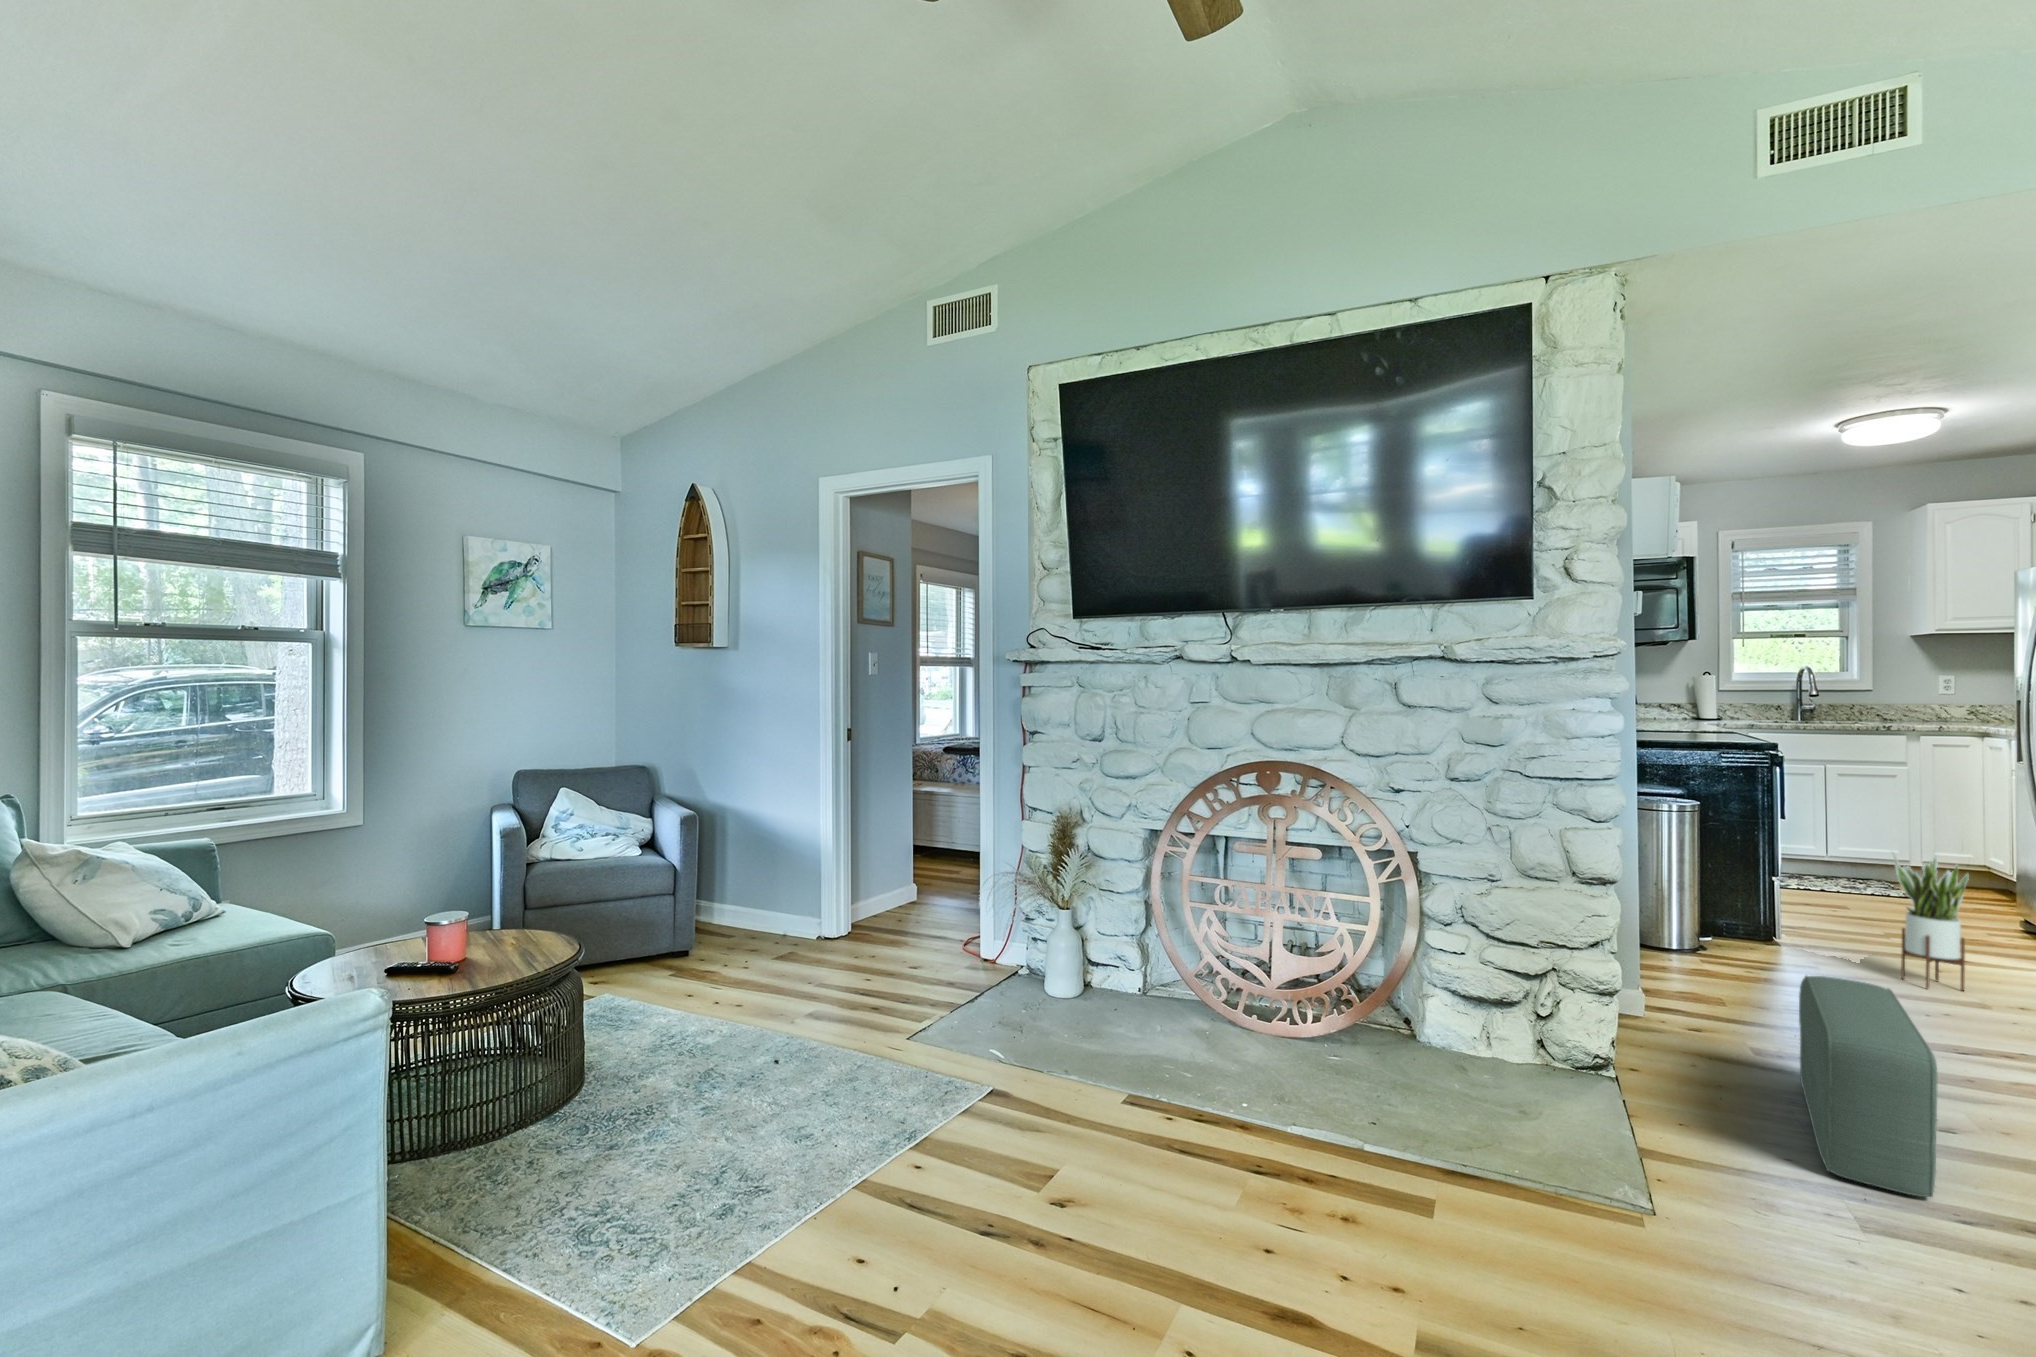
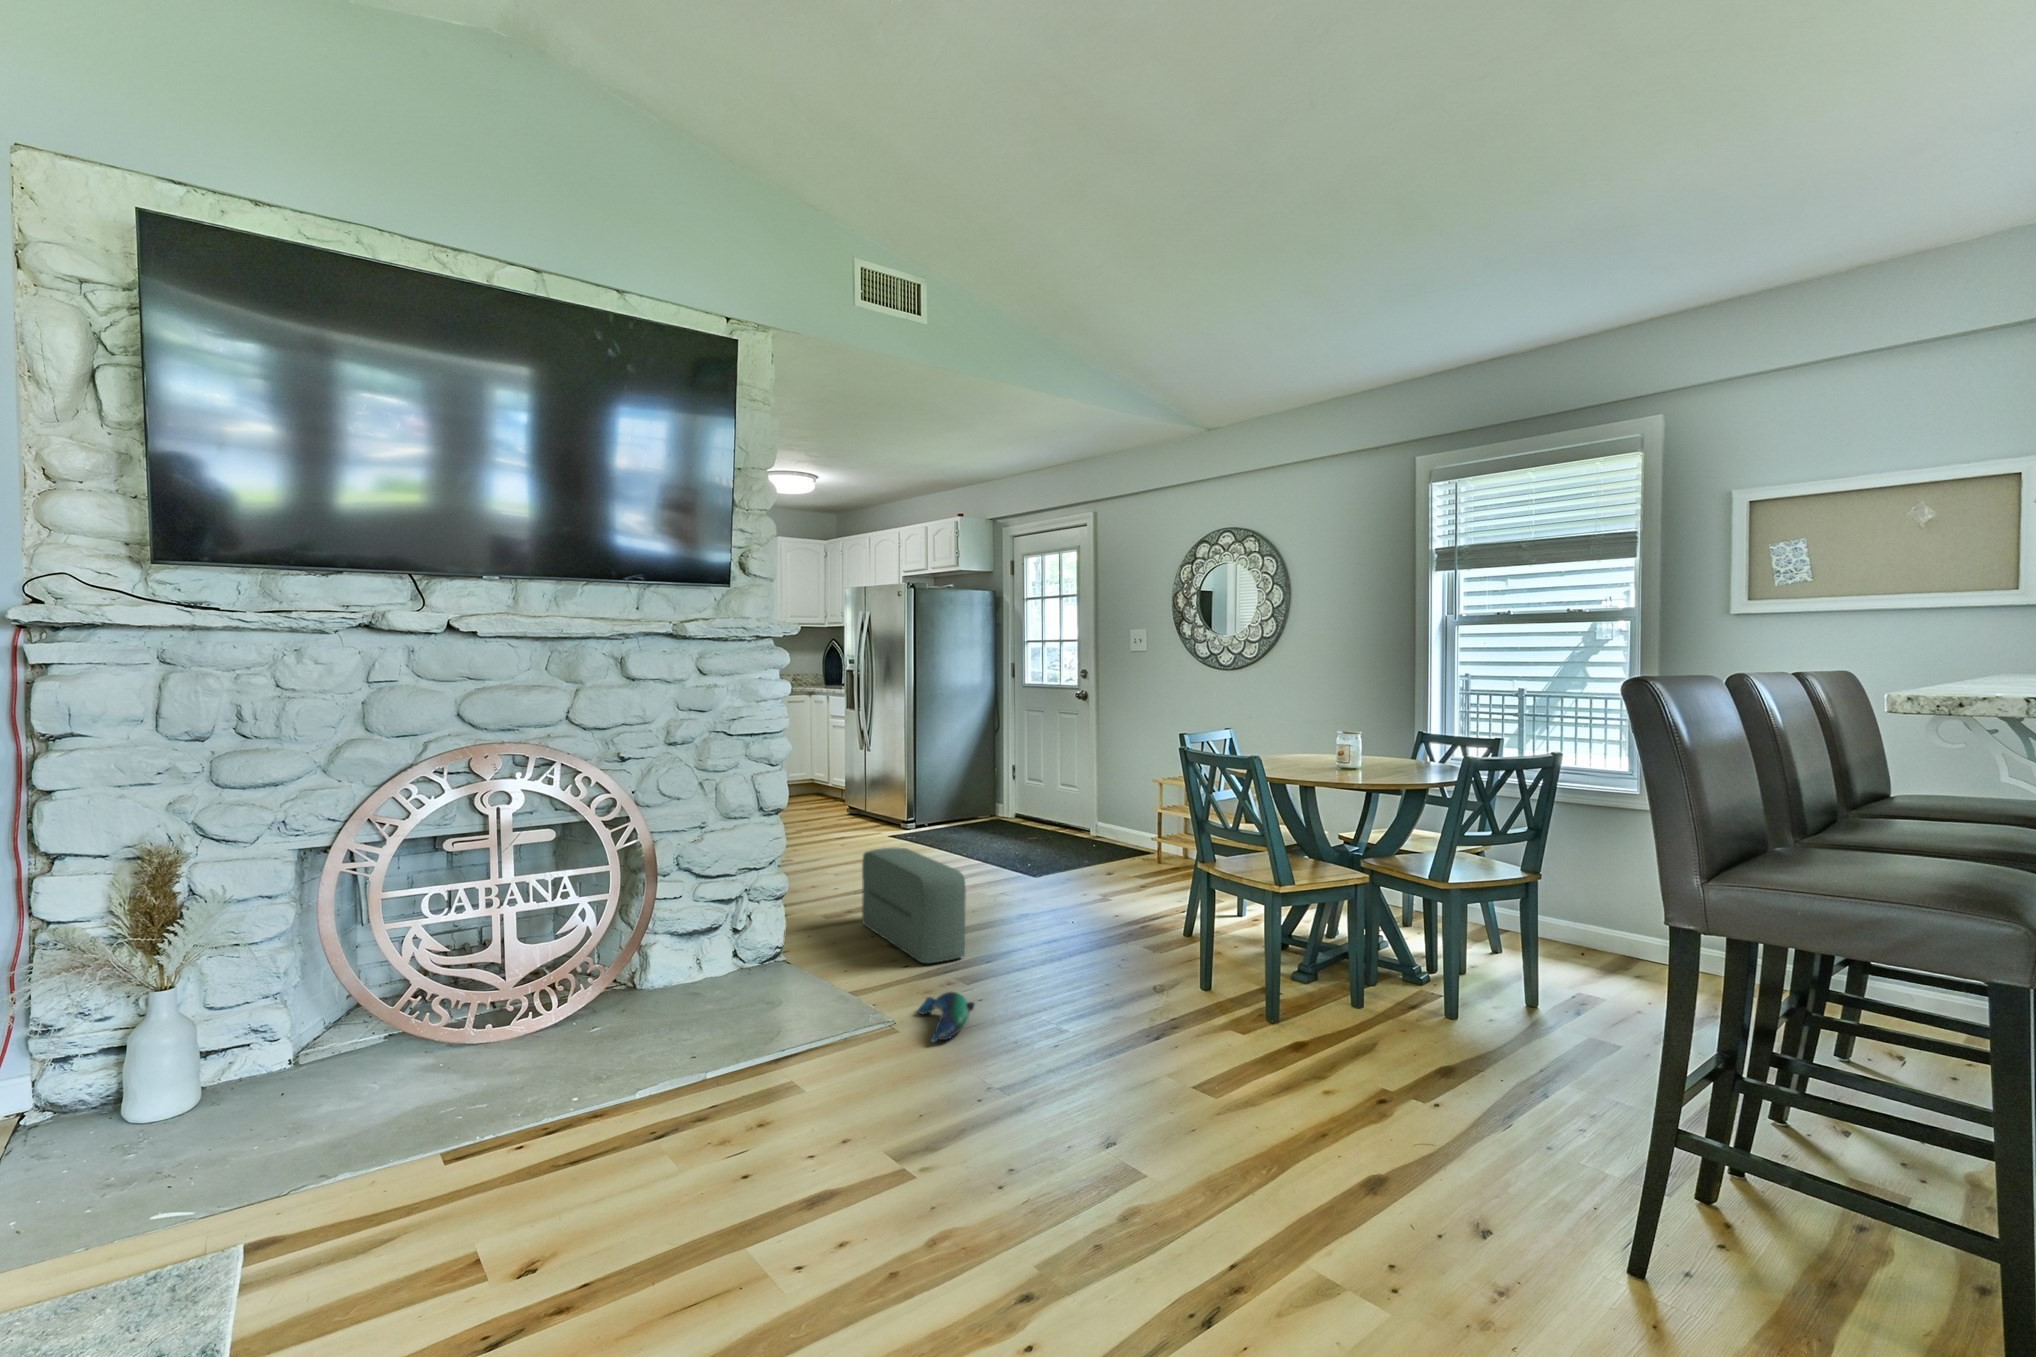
potted plant: present [1892,852,1969,991] -> none [831,765,864,853]
plush toy: none [1675,1212,1793,1285] -> present [918,992,974,1042]

